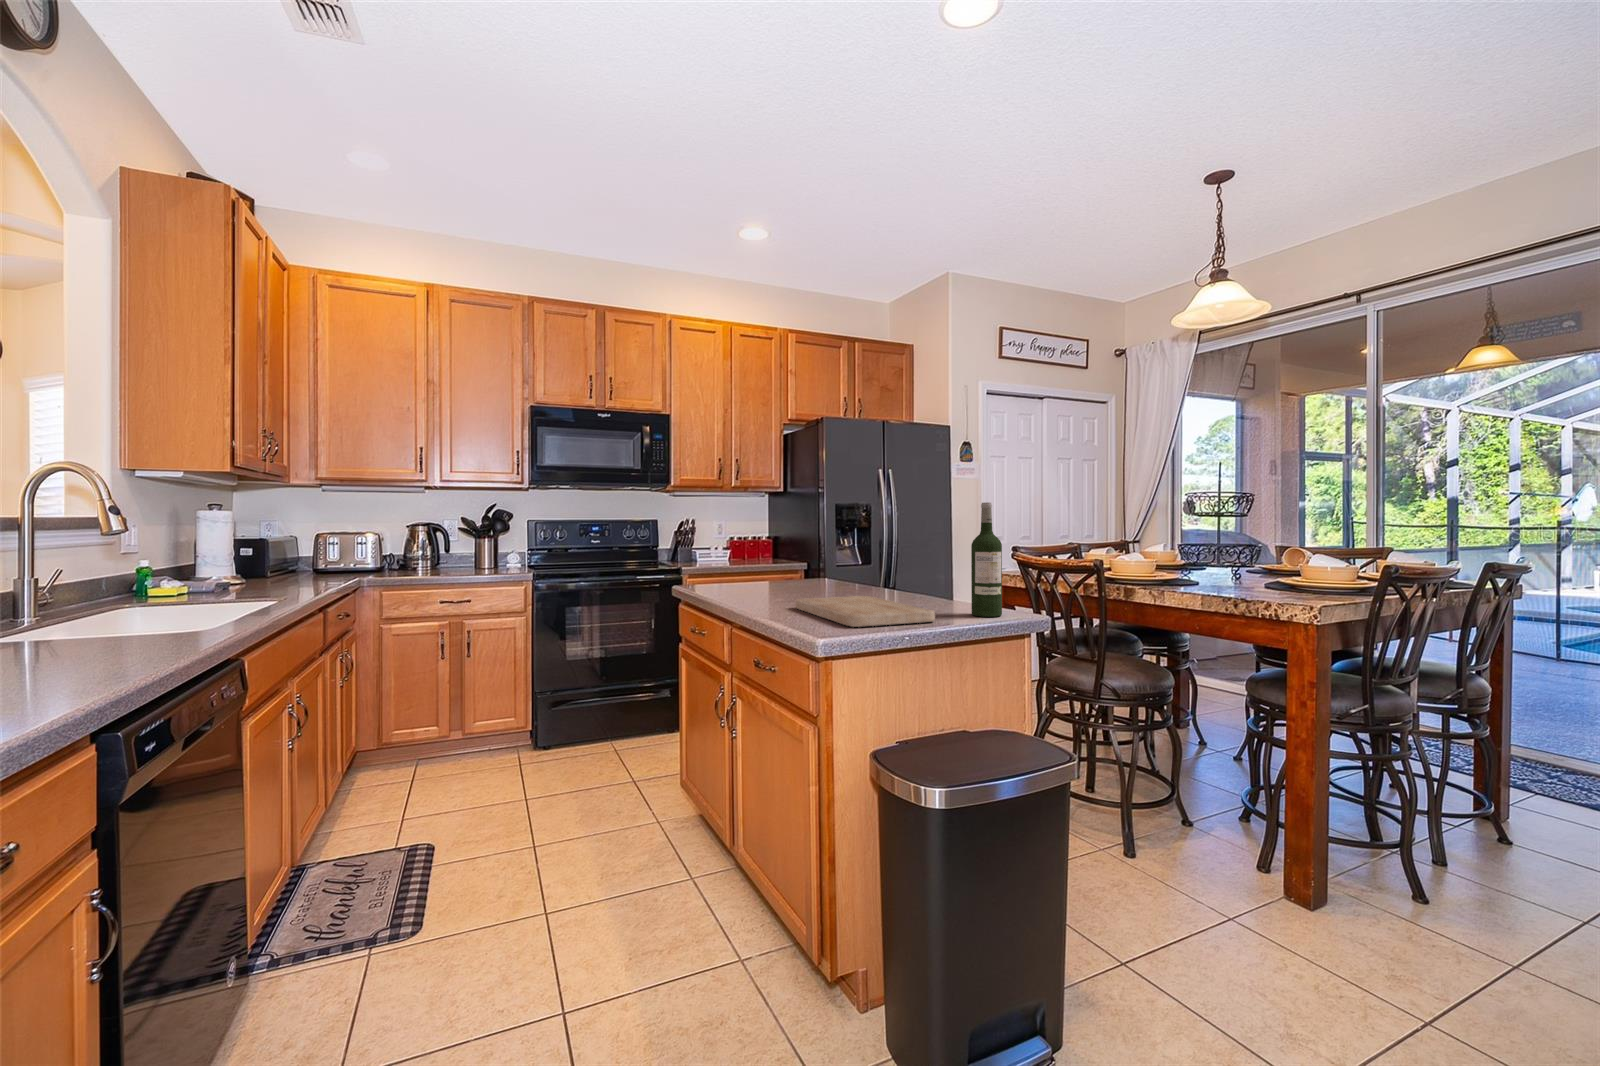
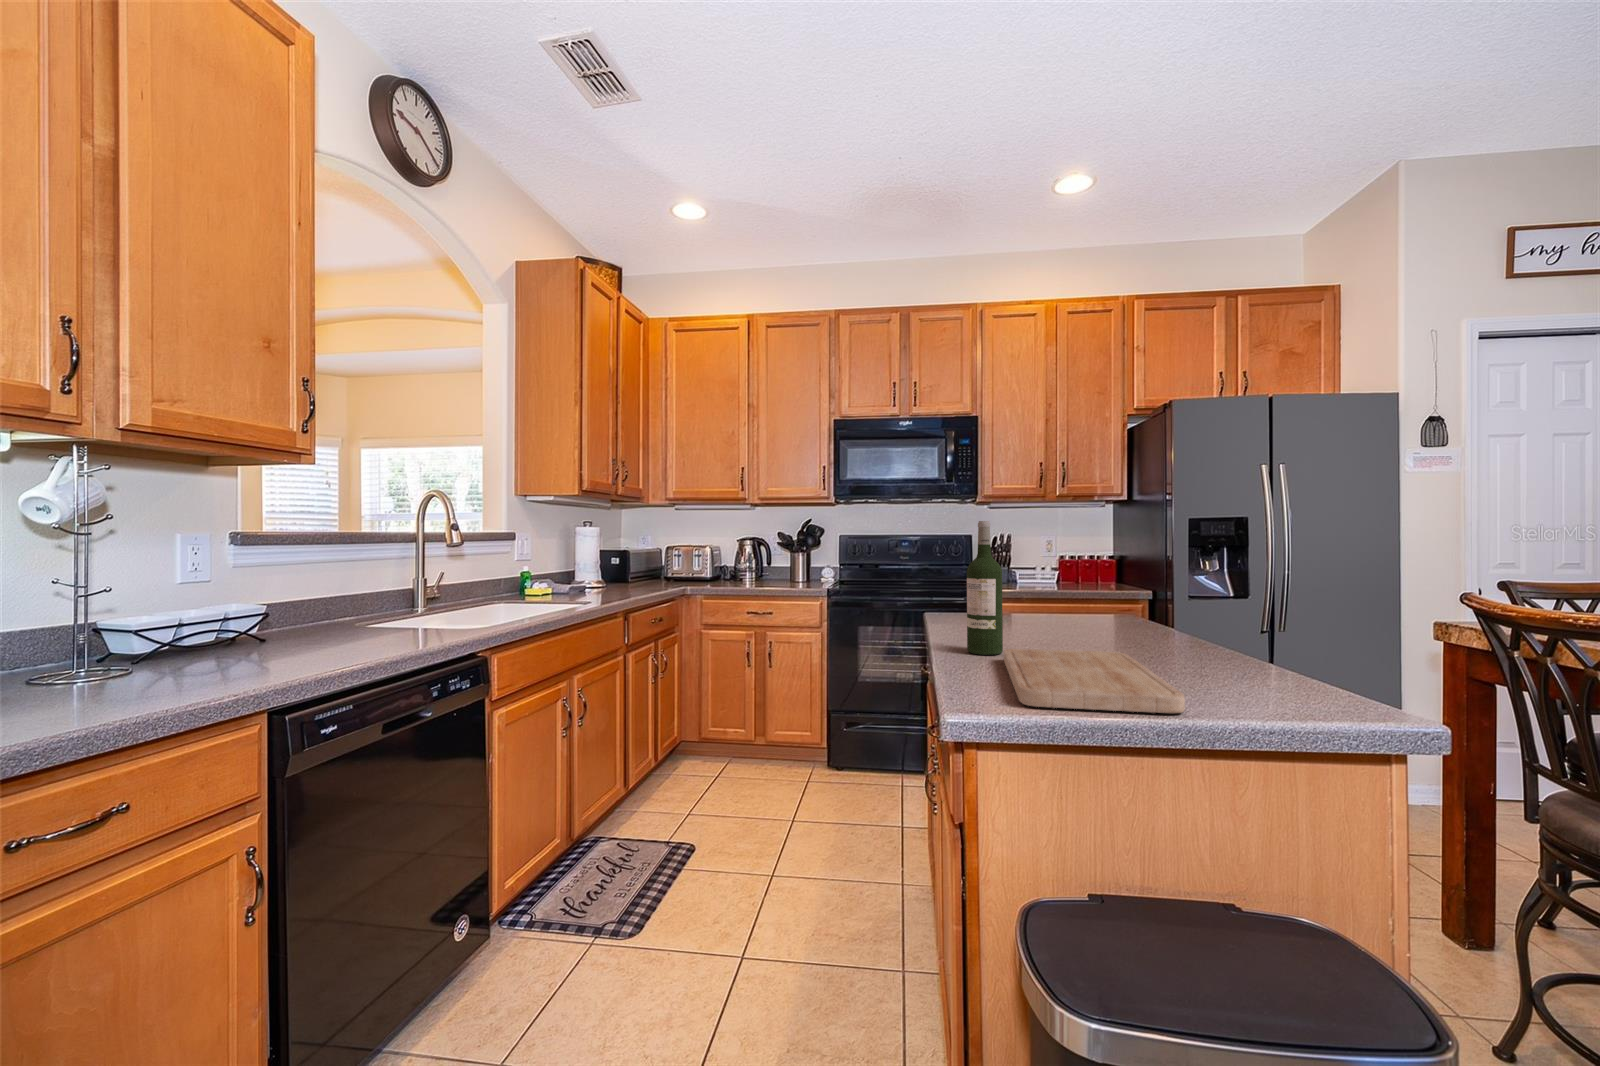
wine bottle: present [971,502,1002,617] -> present [967,521,1003,655]

